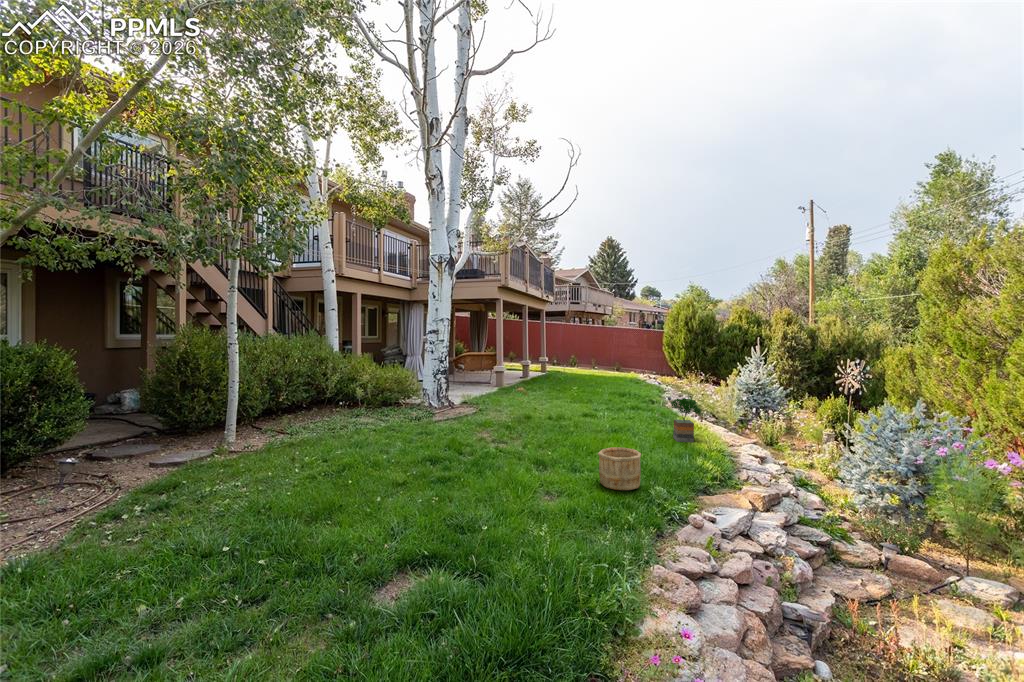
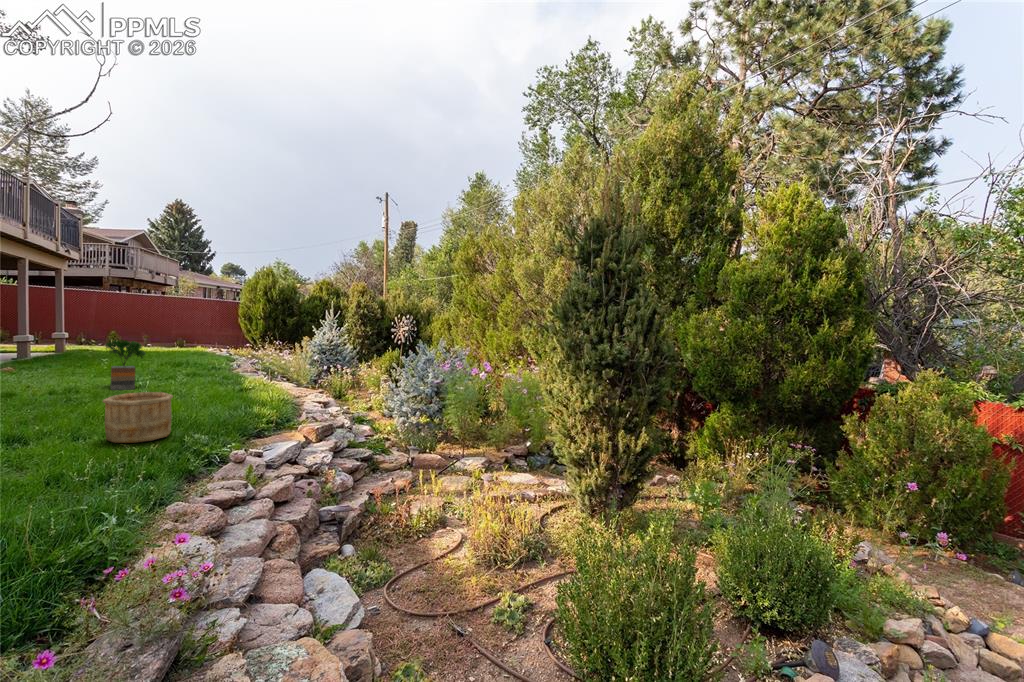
potted tree: present [671,398,701,442] -> present [105,340,146,390]

